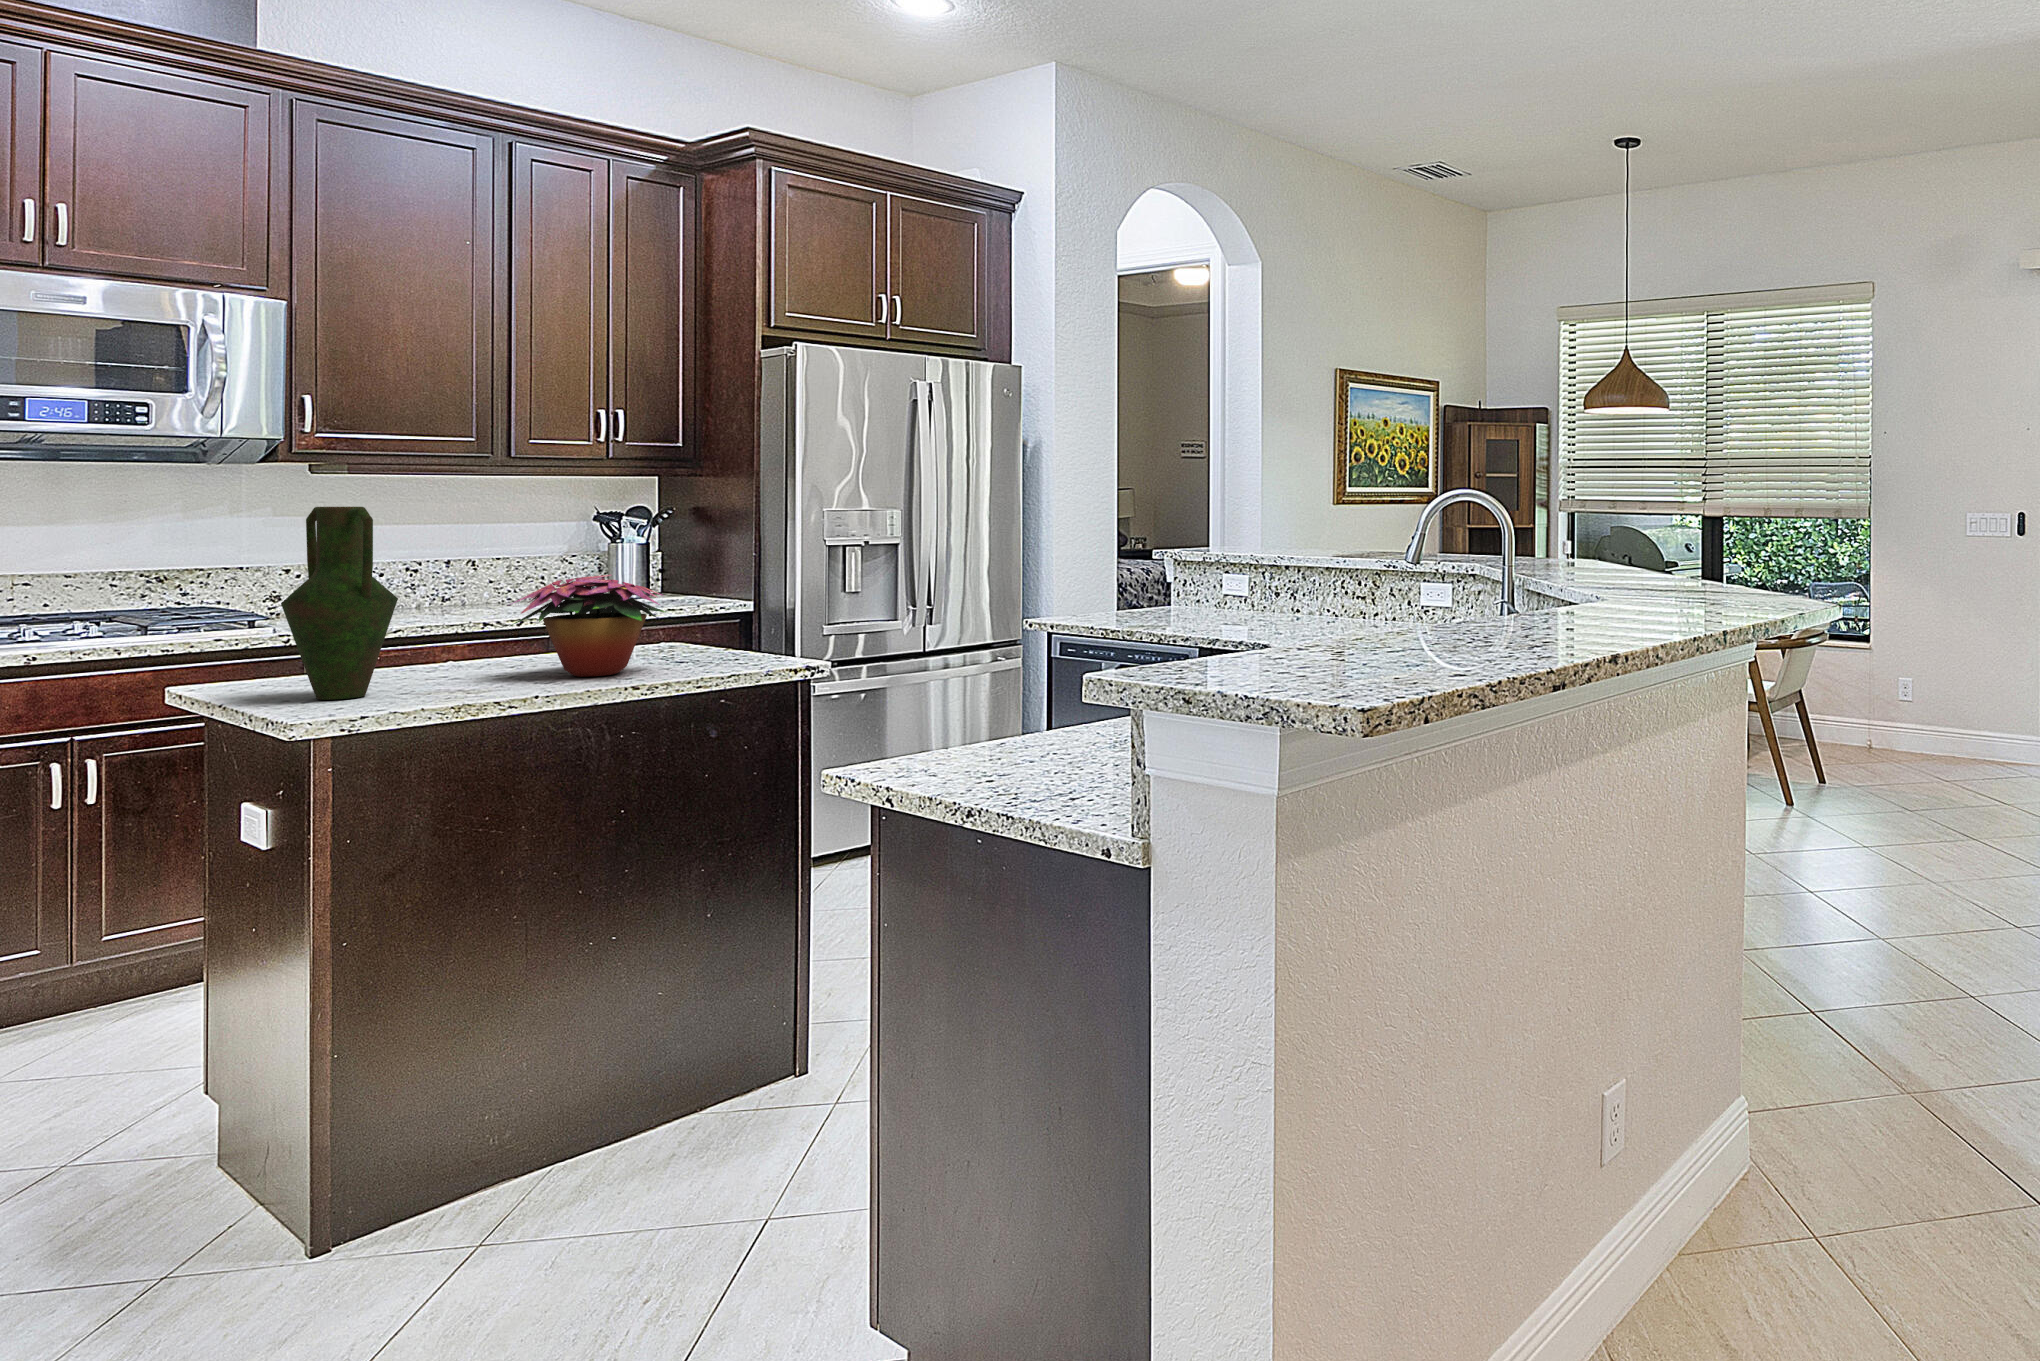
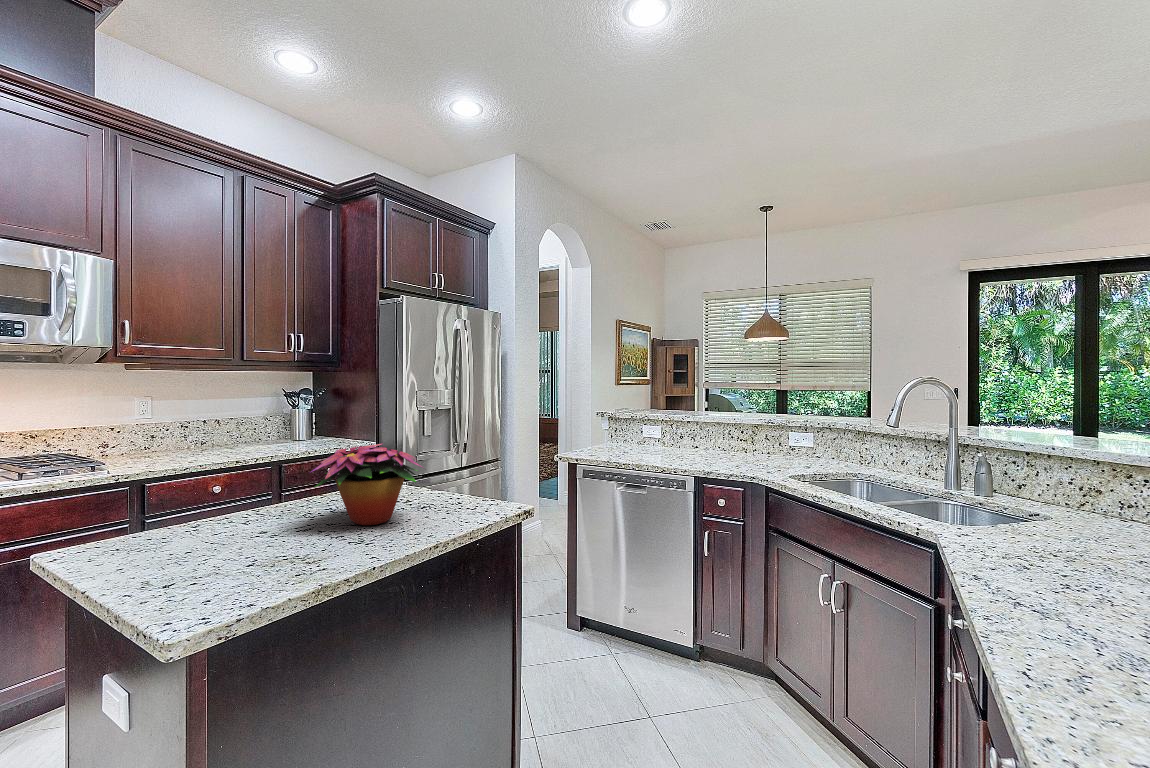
vase: present [281,507,398,700] -> none [134,393,235,569]

